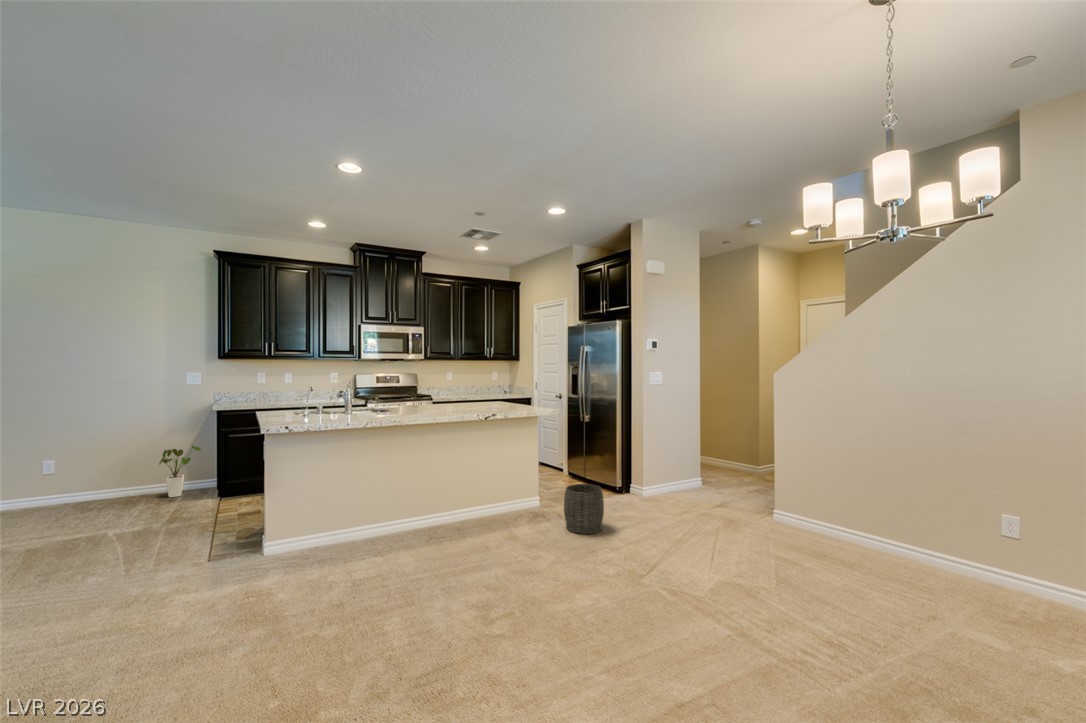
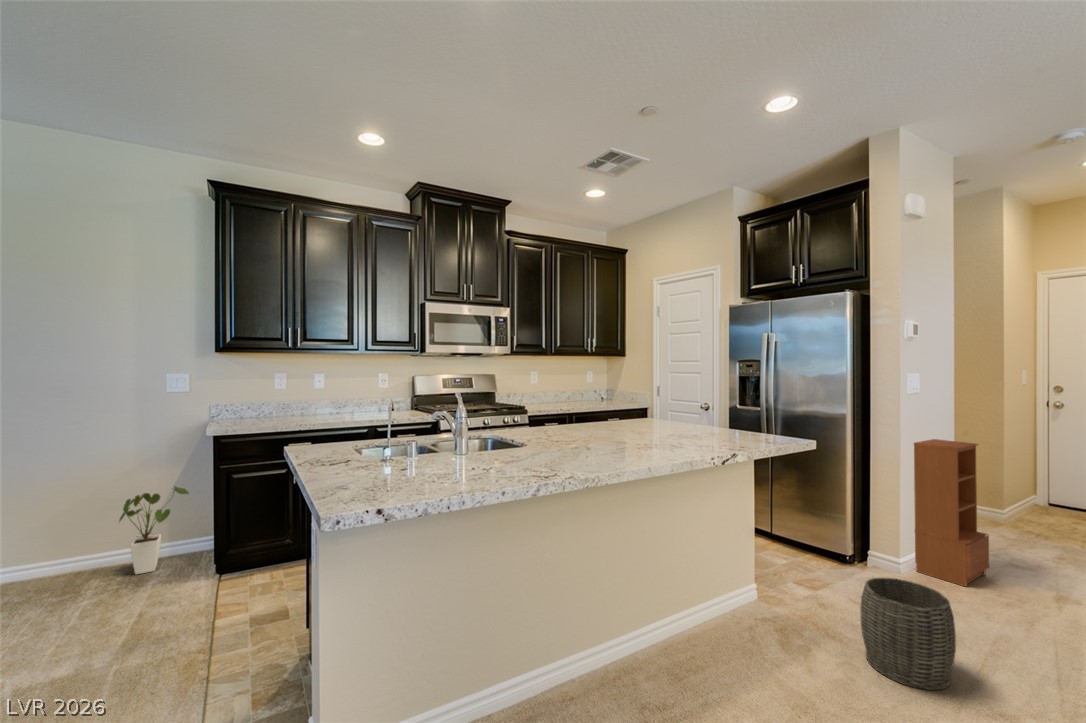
bookcase: none [653,414,694,501] -> present [914,439,989,587]

